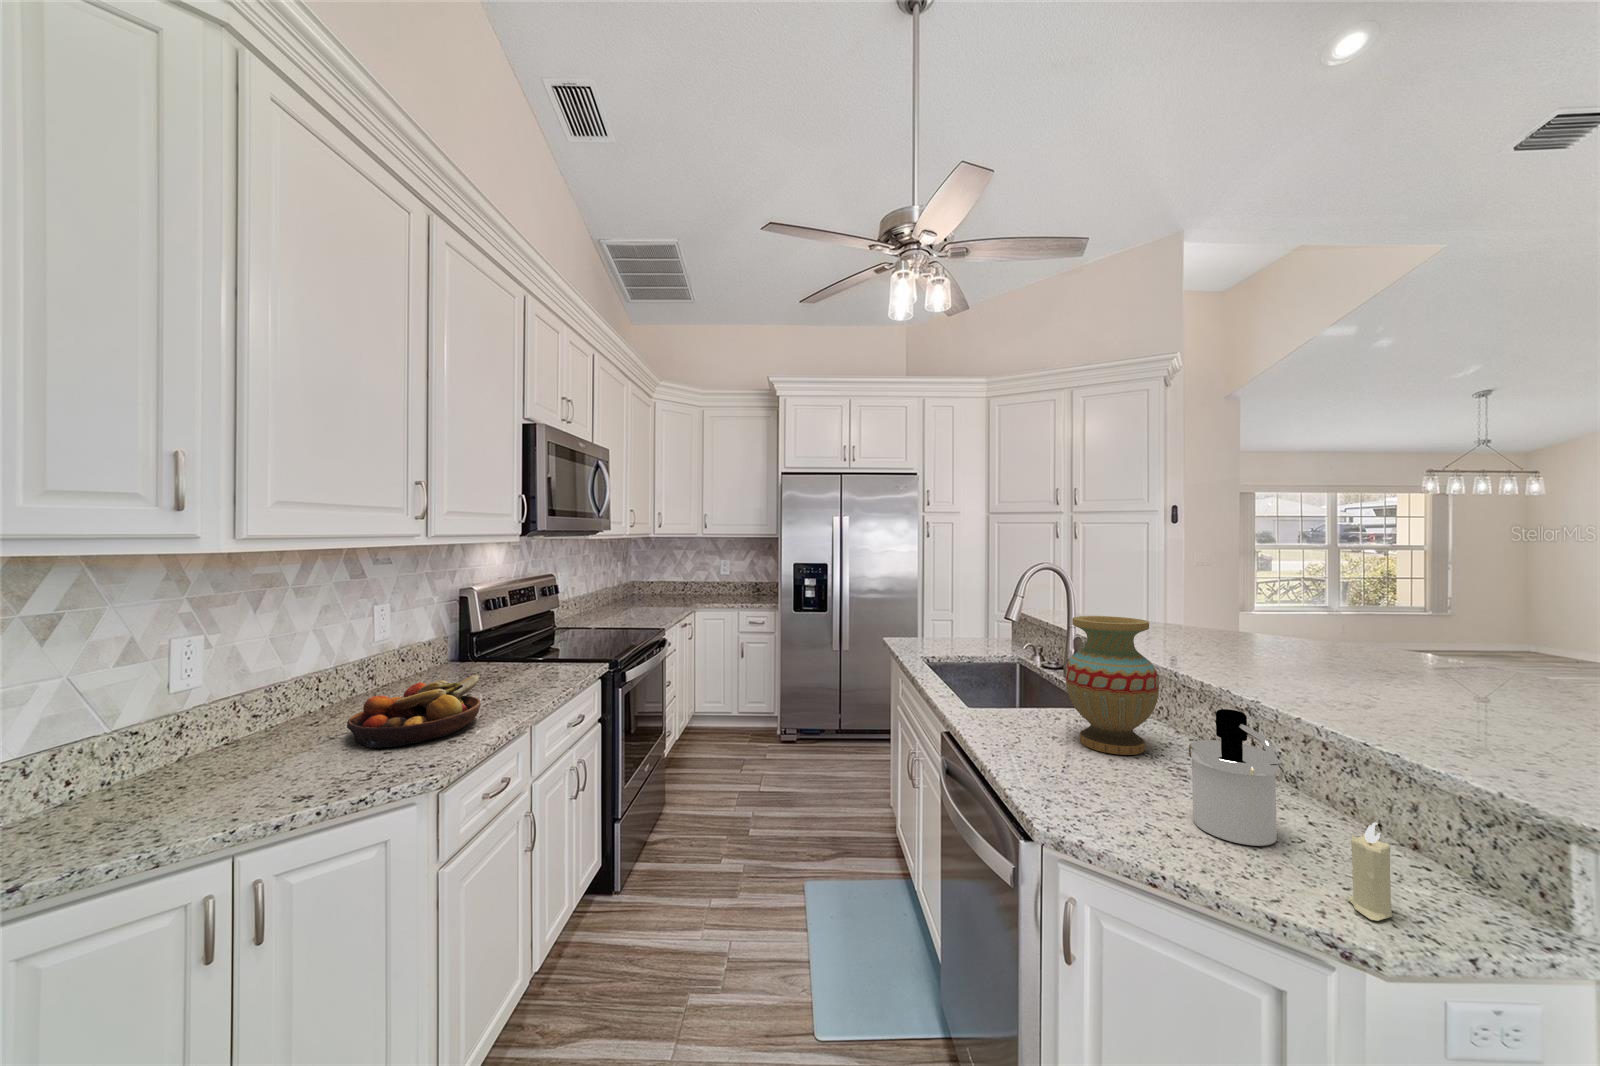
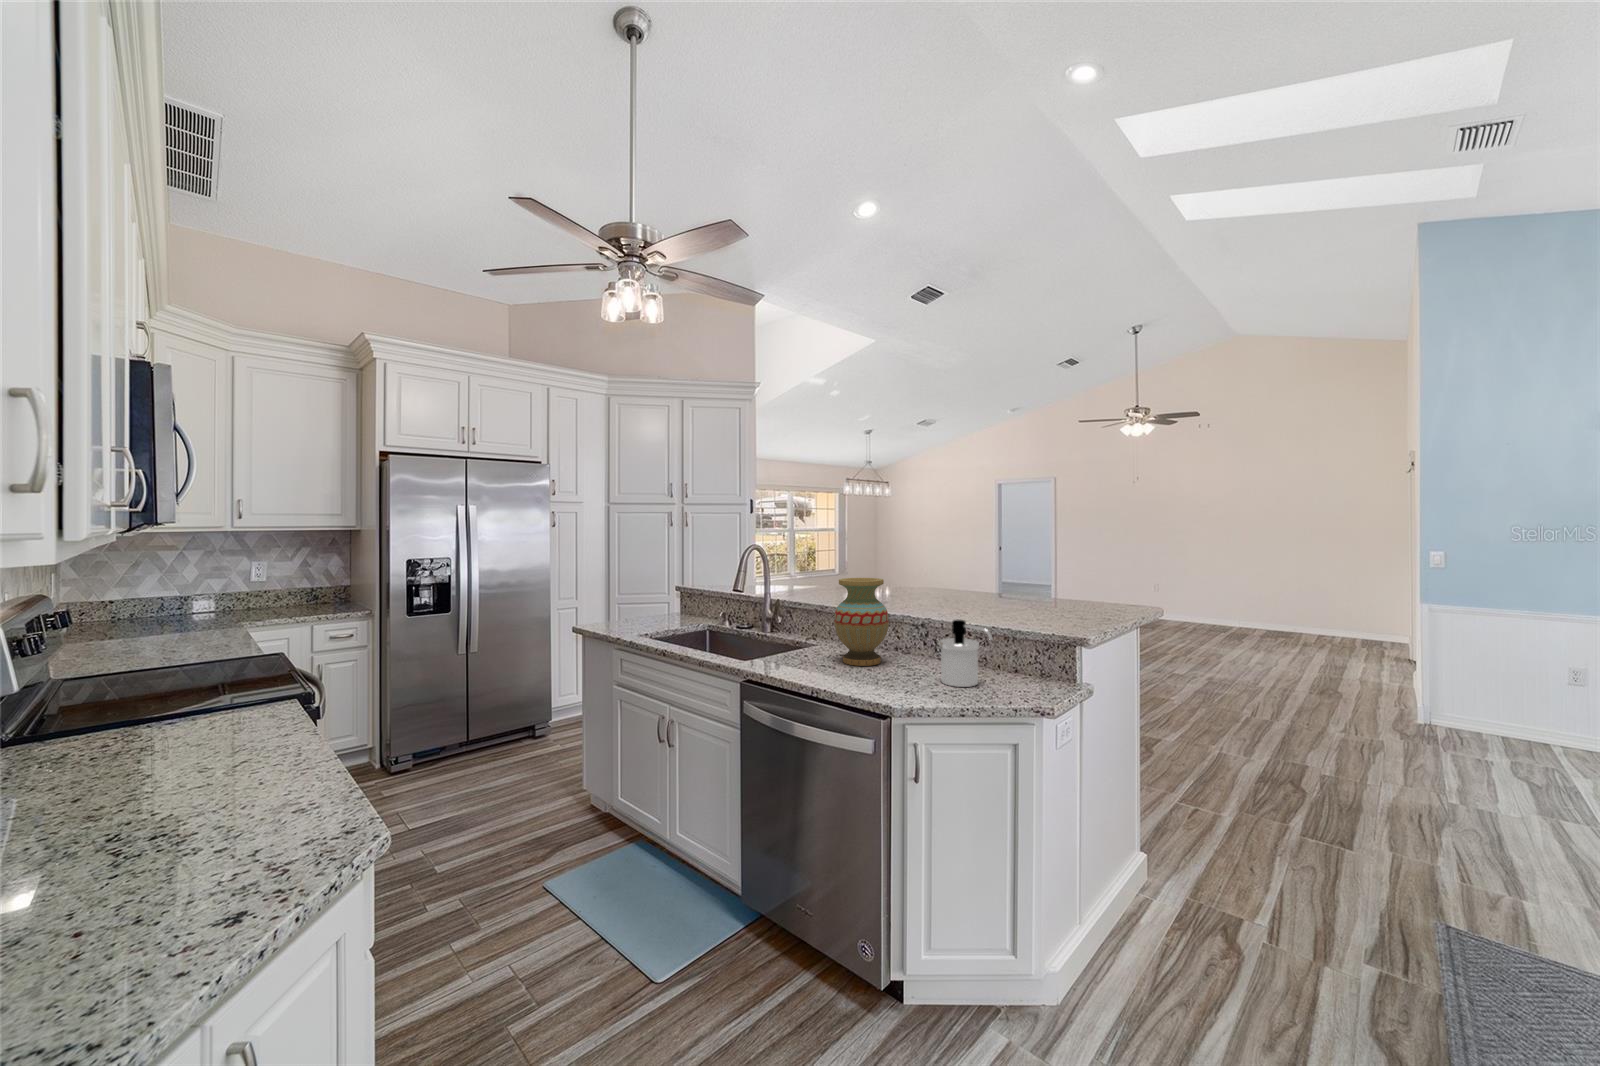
fruit bowl: present [347,675,481,748] -> none [60,728,300,862]
candle: present [1347,823,1392,921] -> none [1019,655,1034,697]

